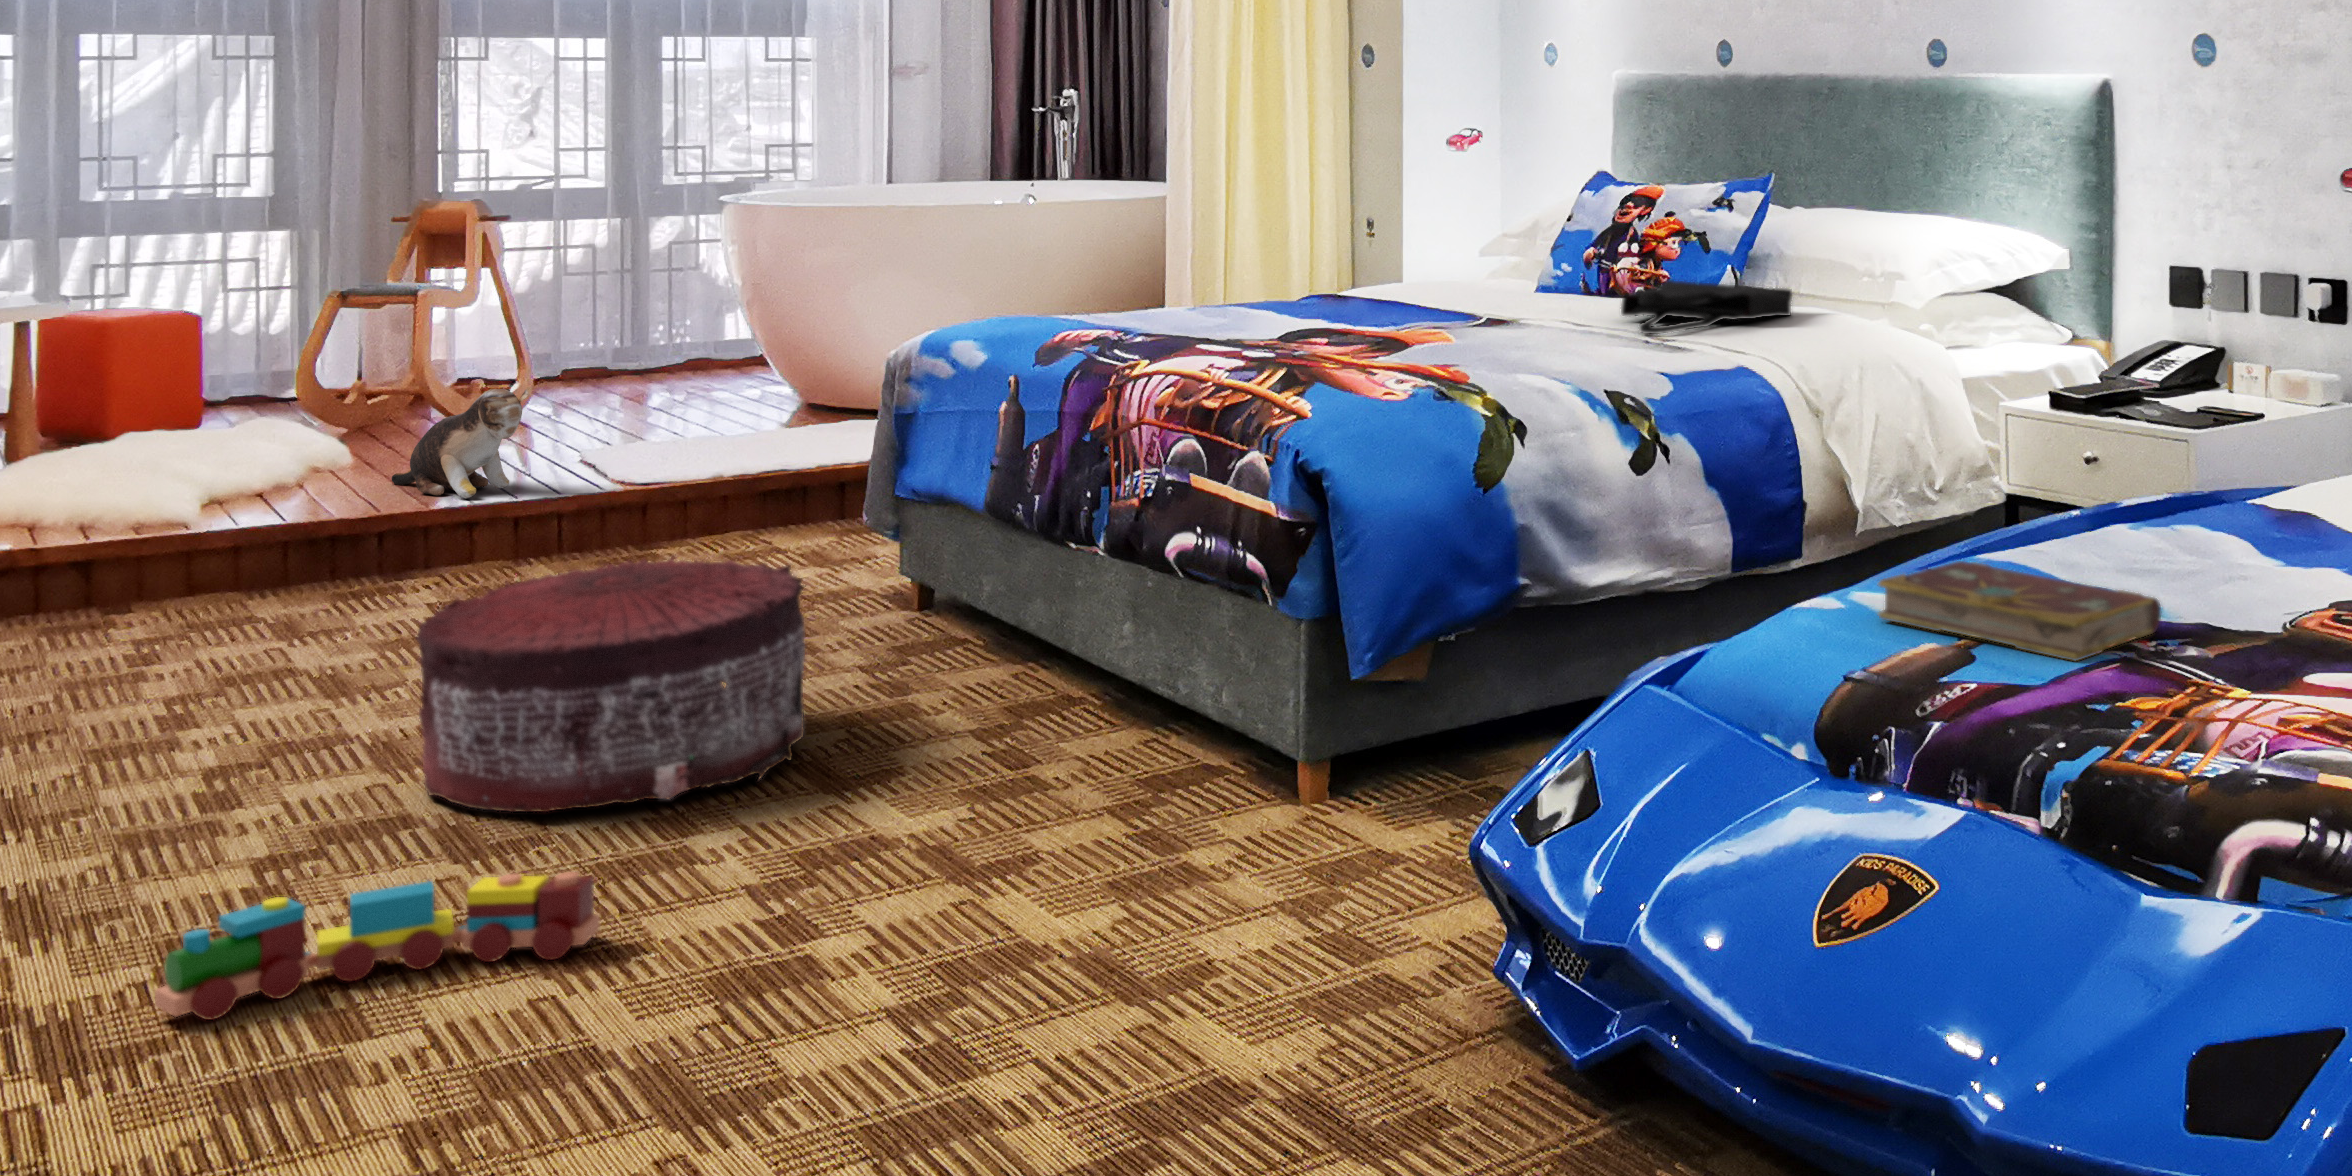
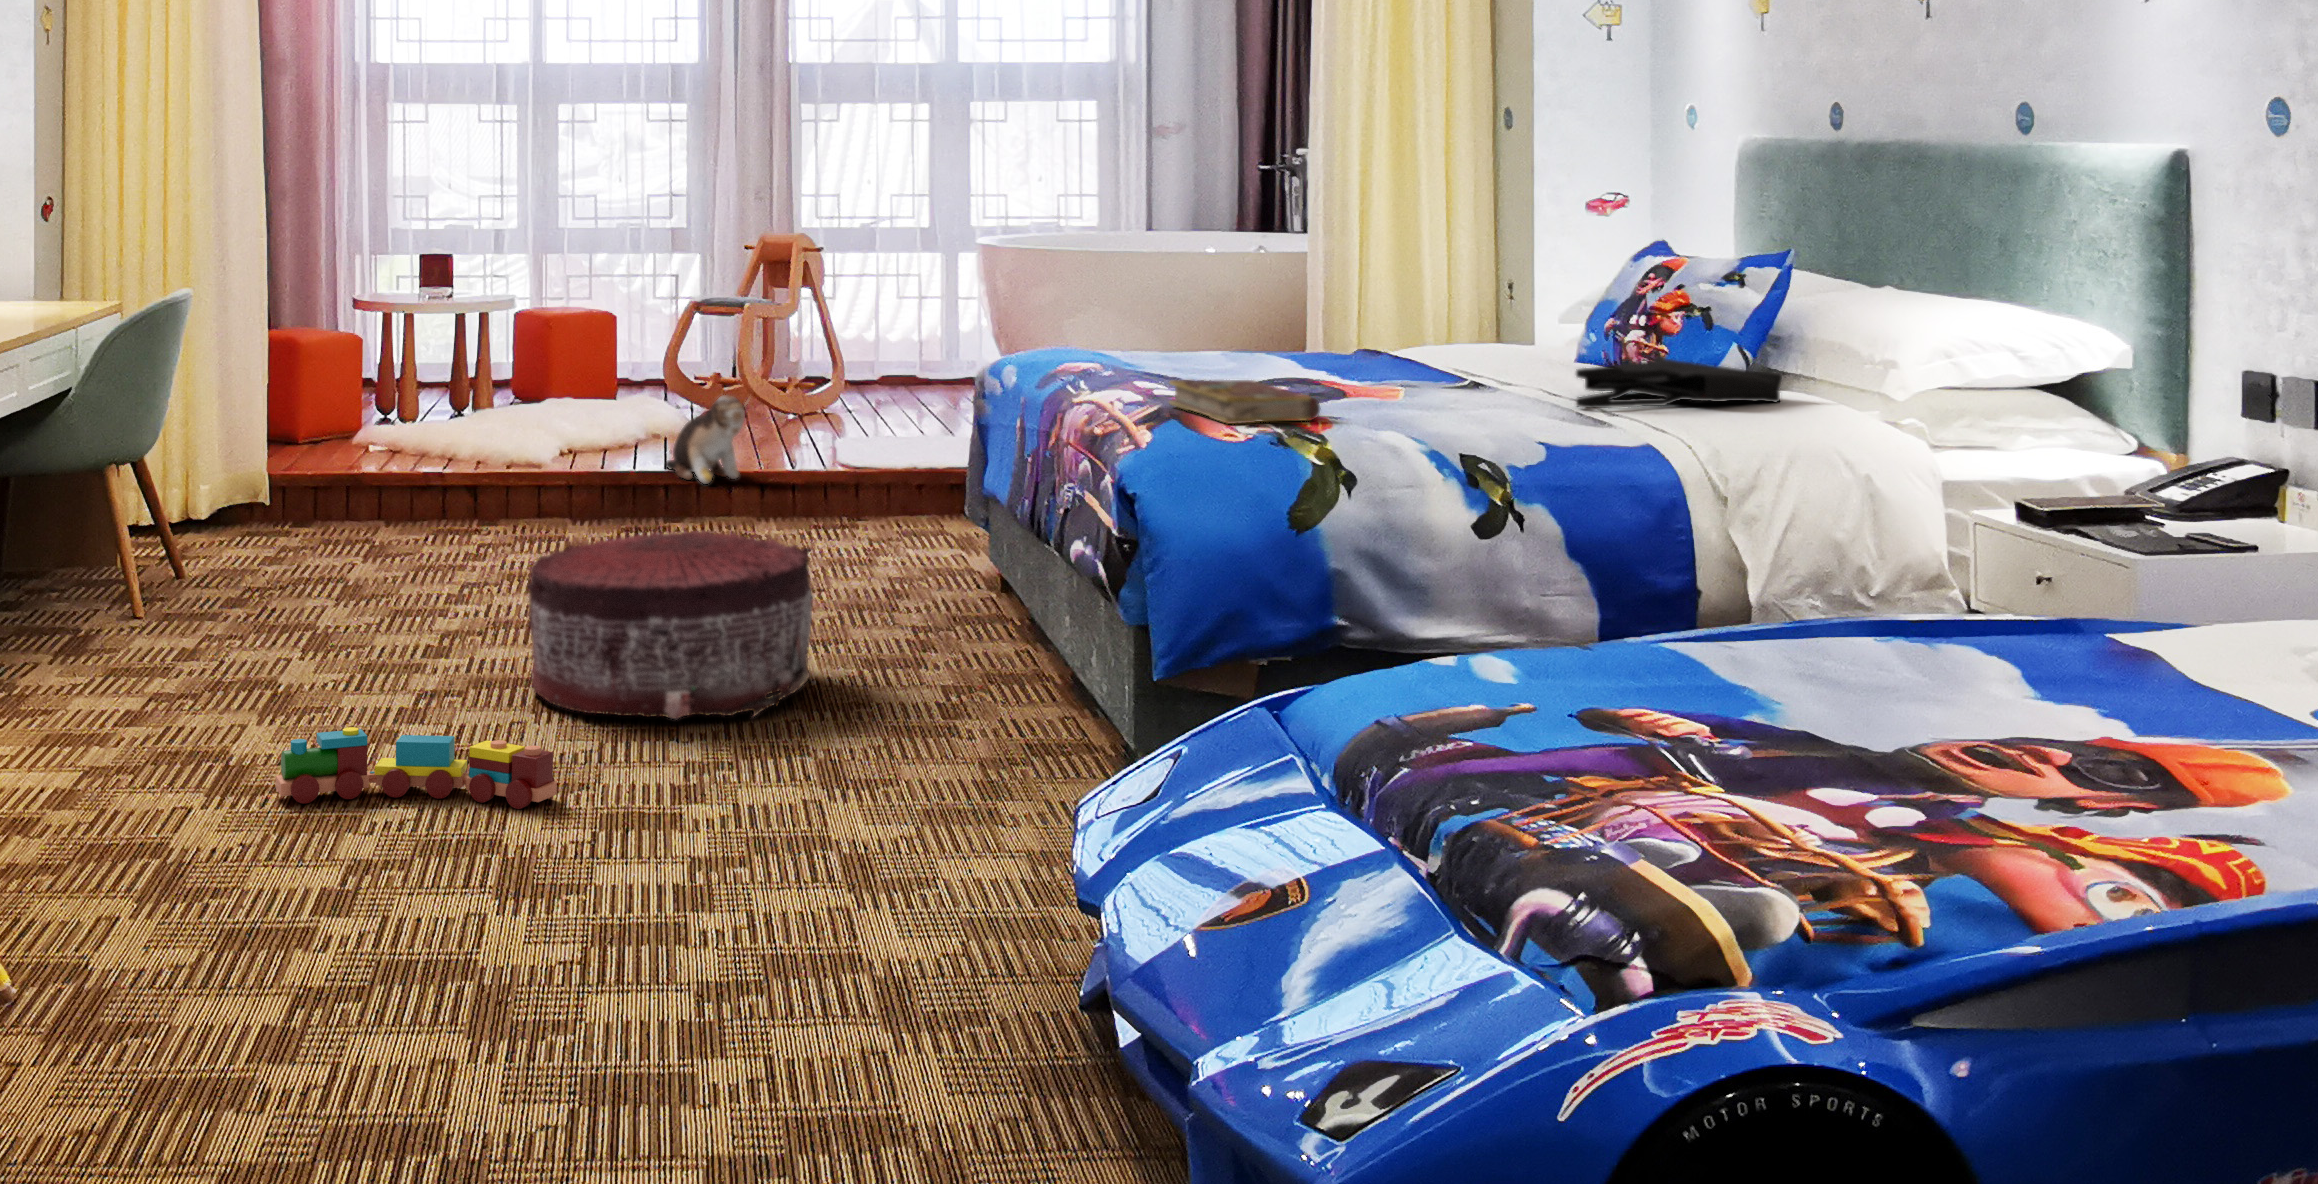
book: present [1878,561,2162,661] -> present [1169,380,1321,424]

